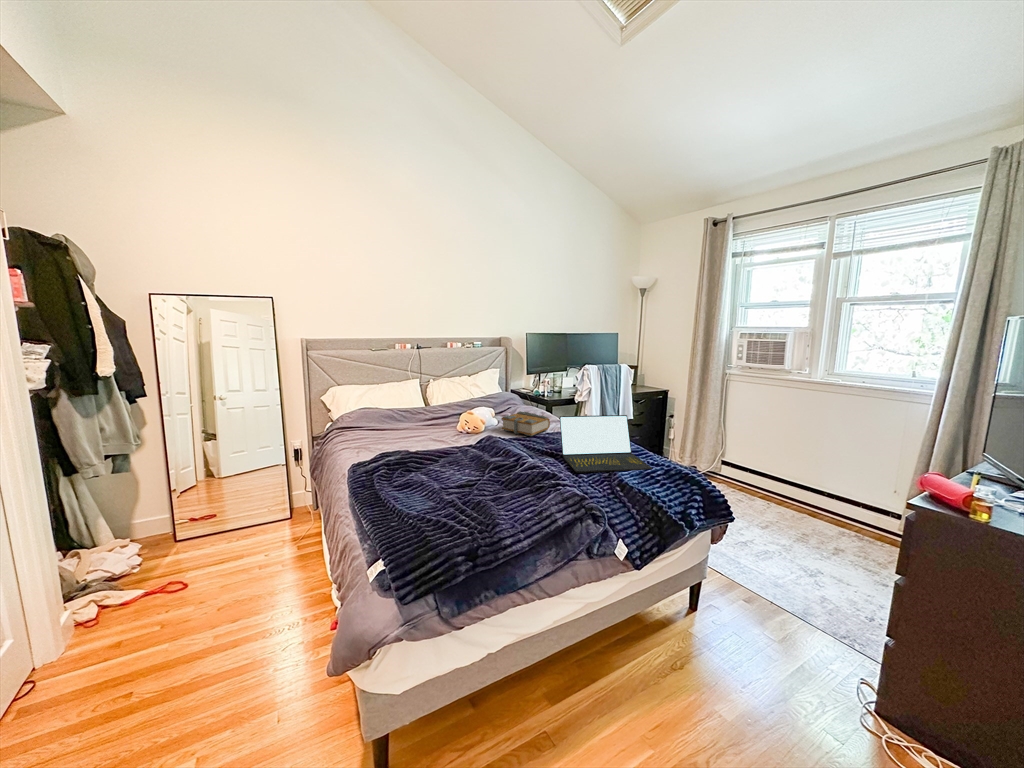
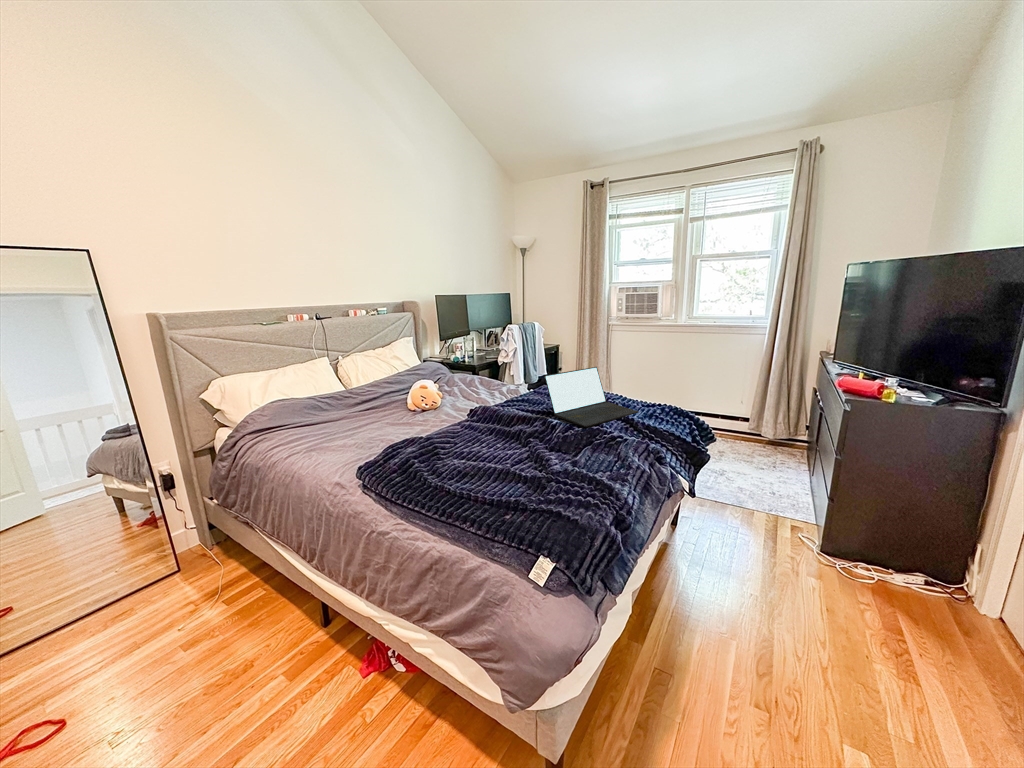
book: present [502,411,550,436] -> none [459,378,507,402]

